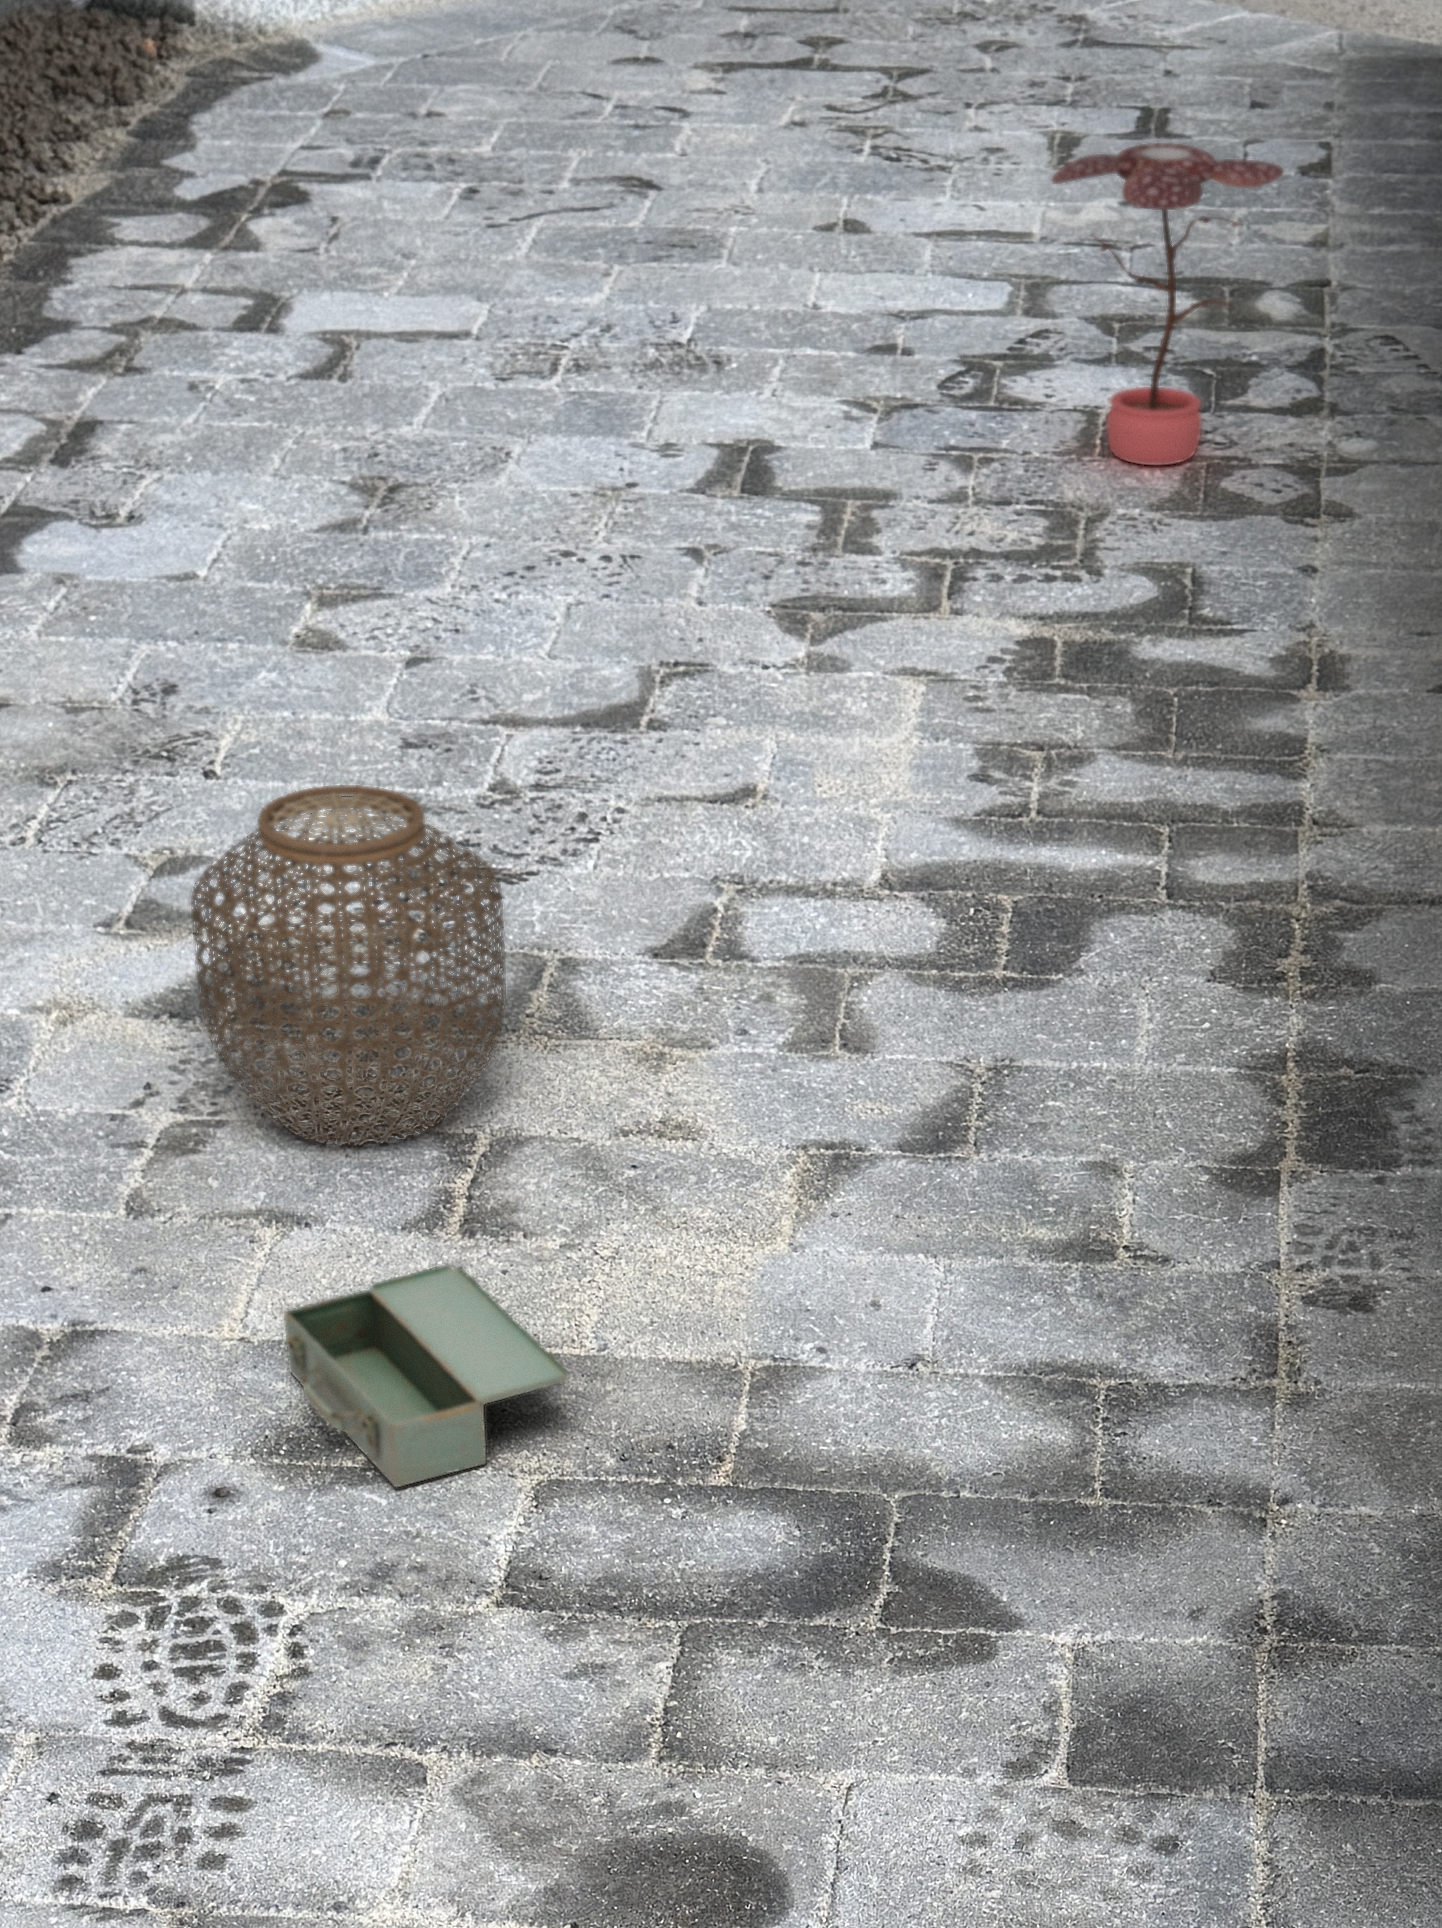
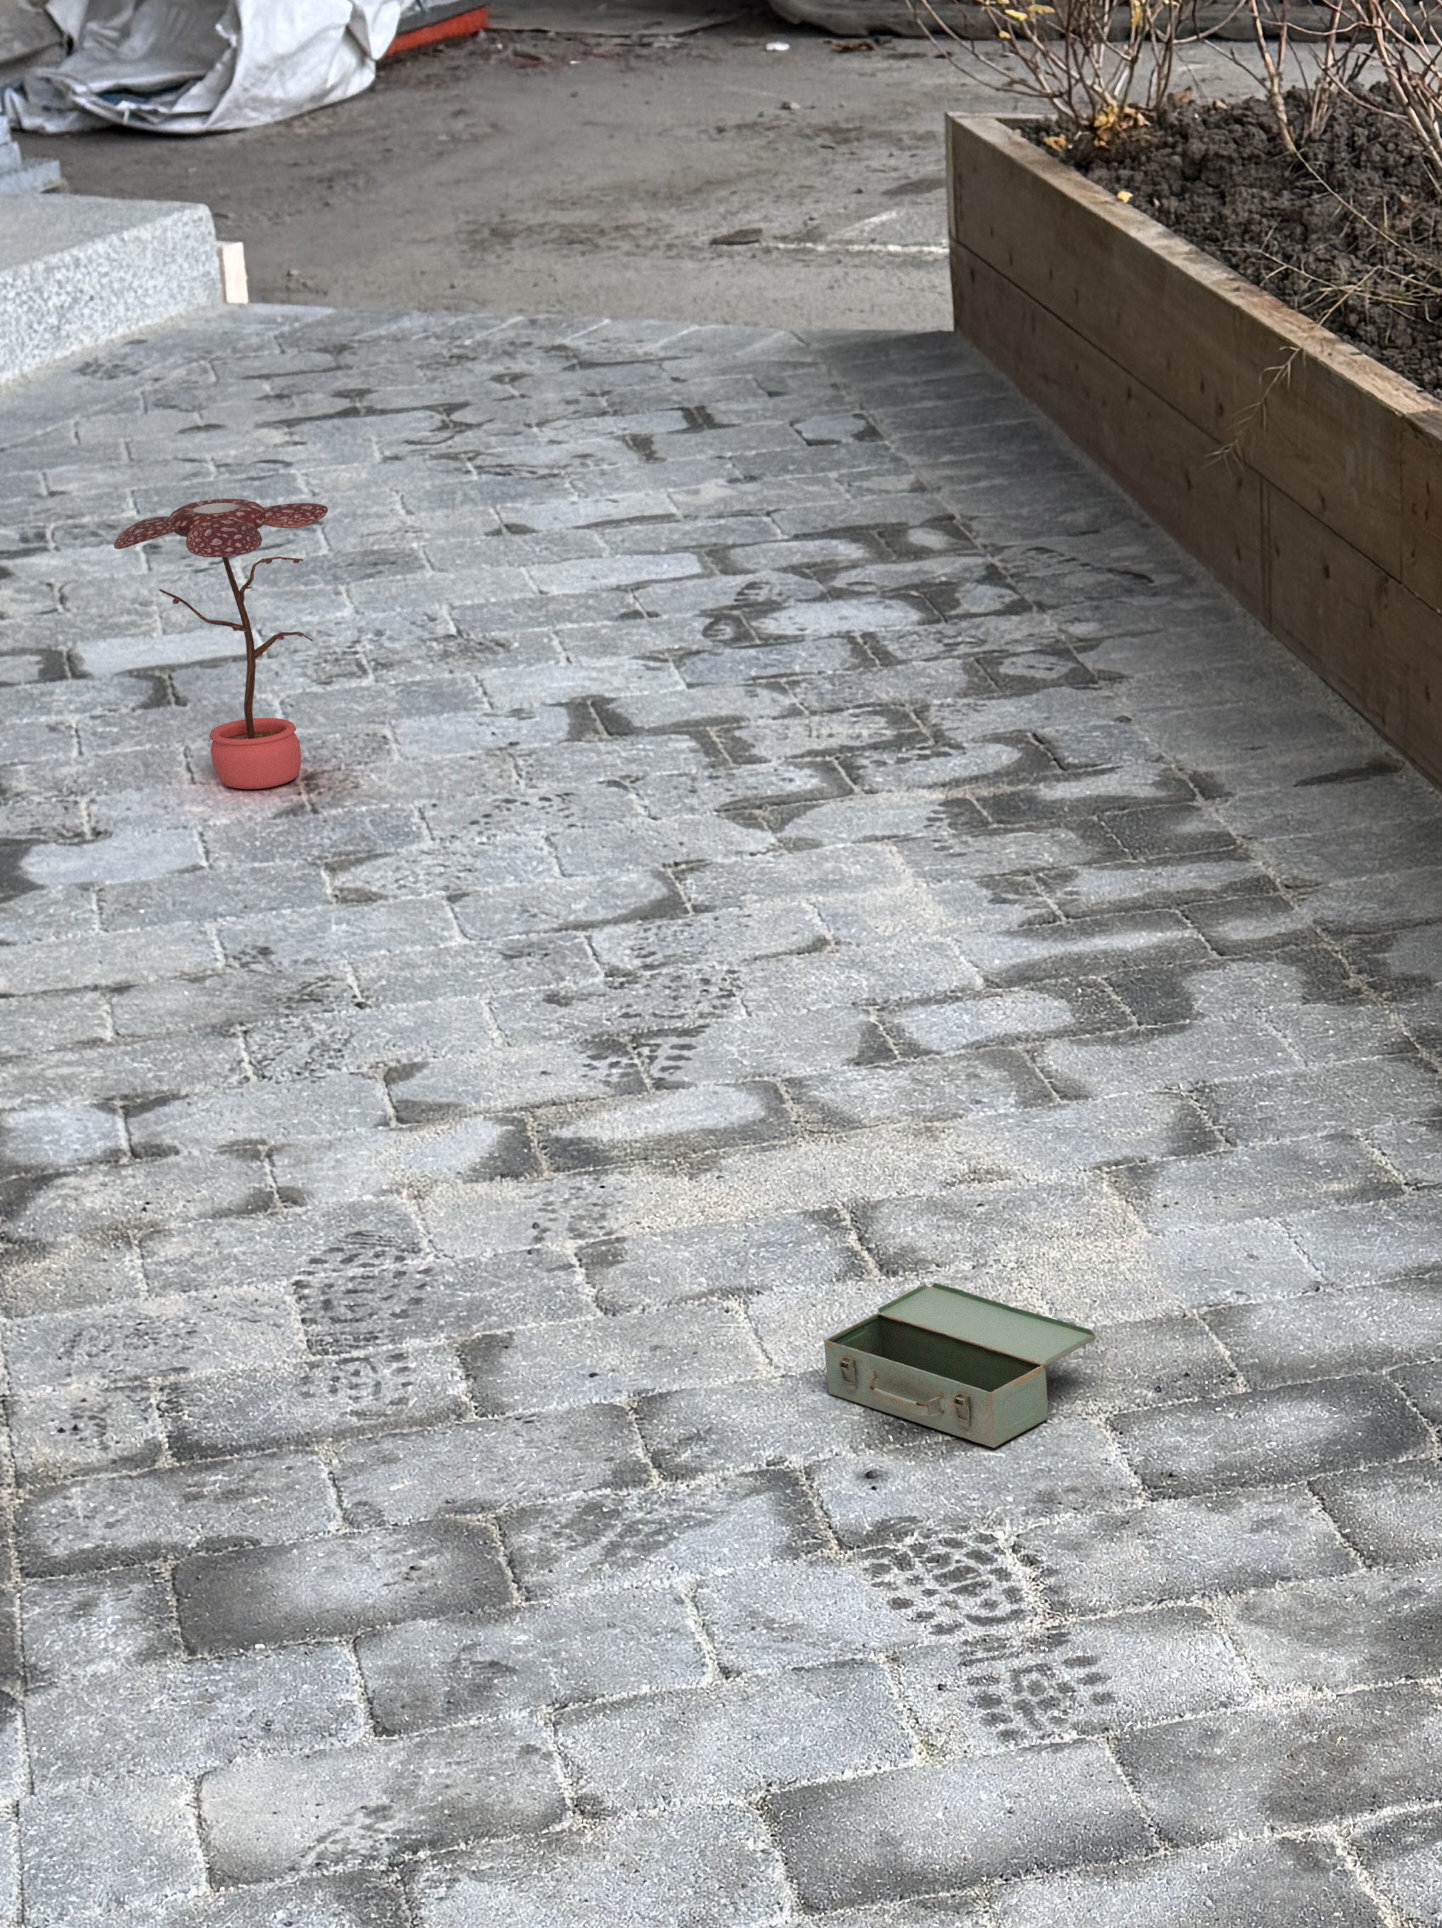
potted plant: present [1052,143,1283,465] -> present [114,499,328,789]
woven basket: present [191,785,506,1145] -> none [558,935,828,1242]

